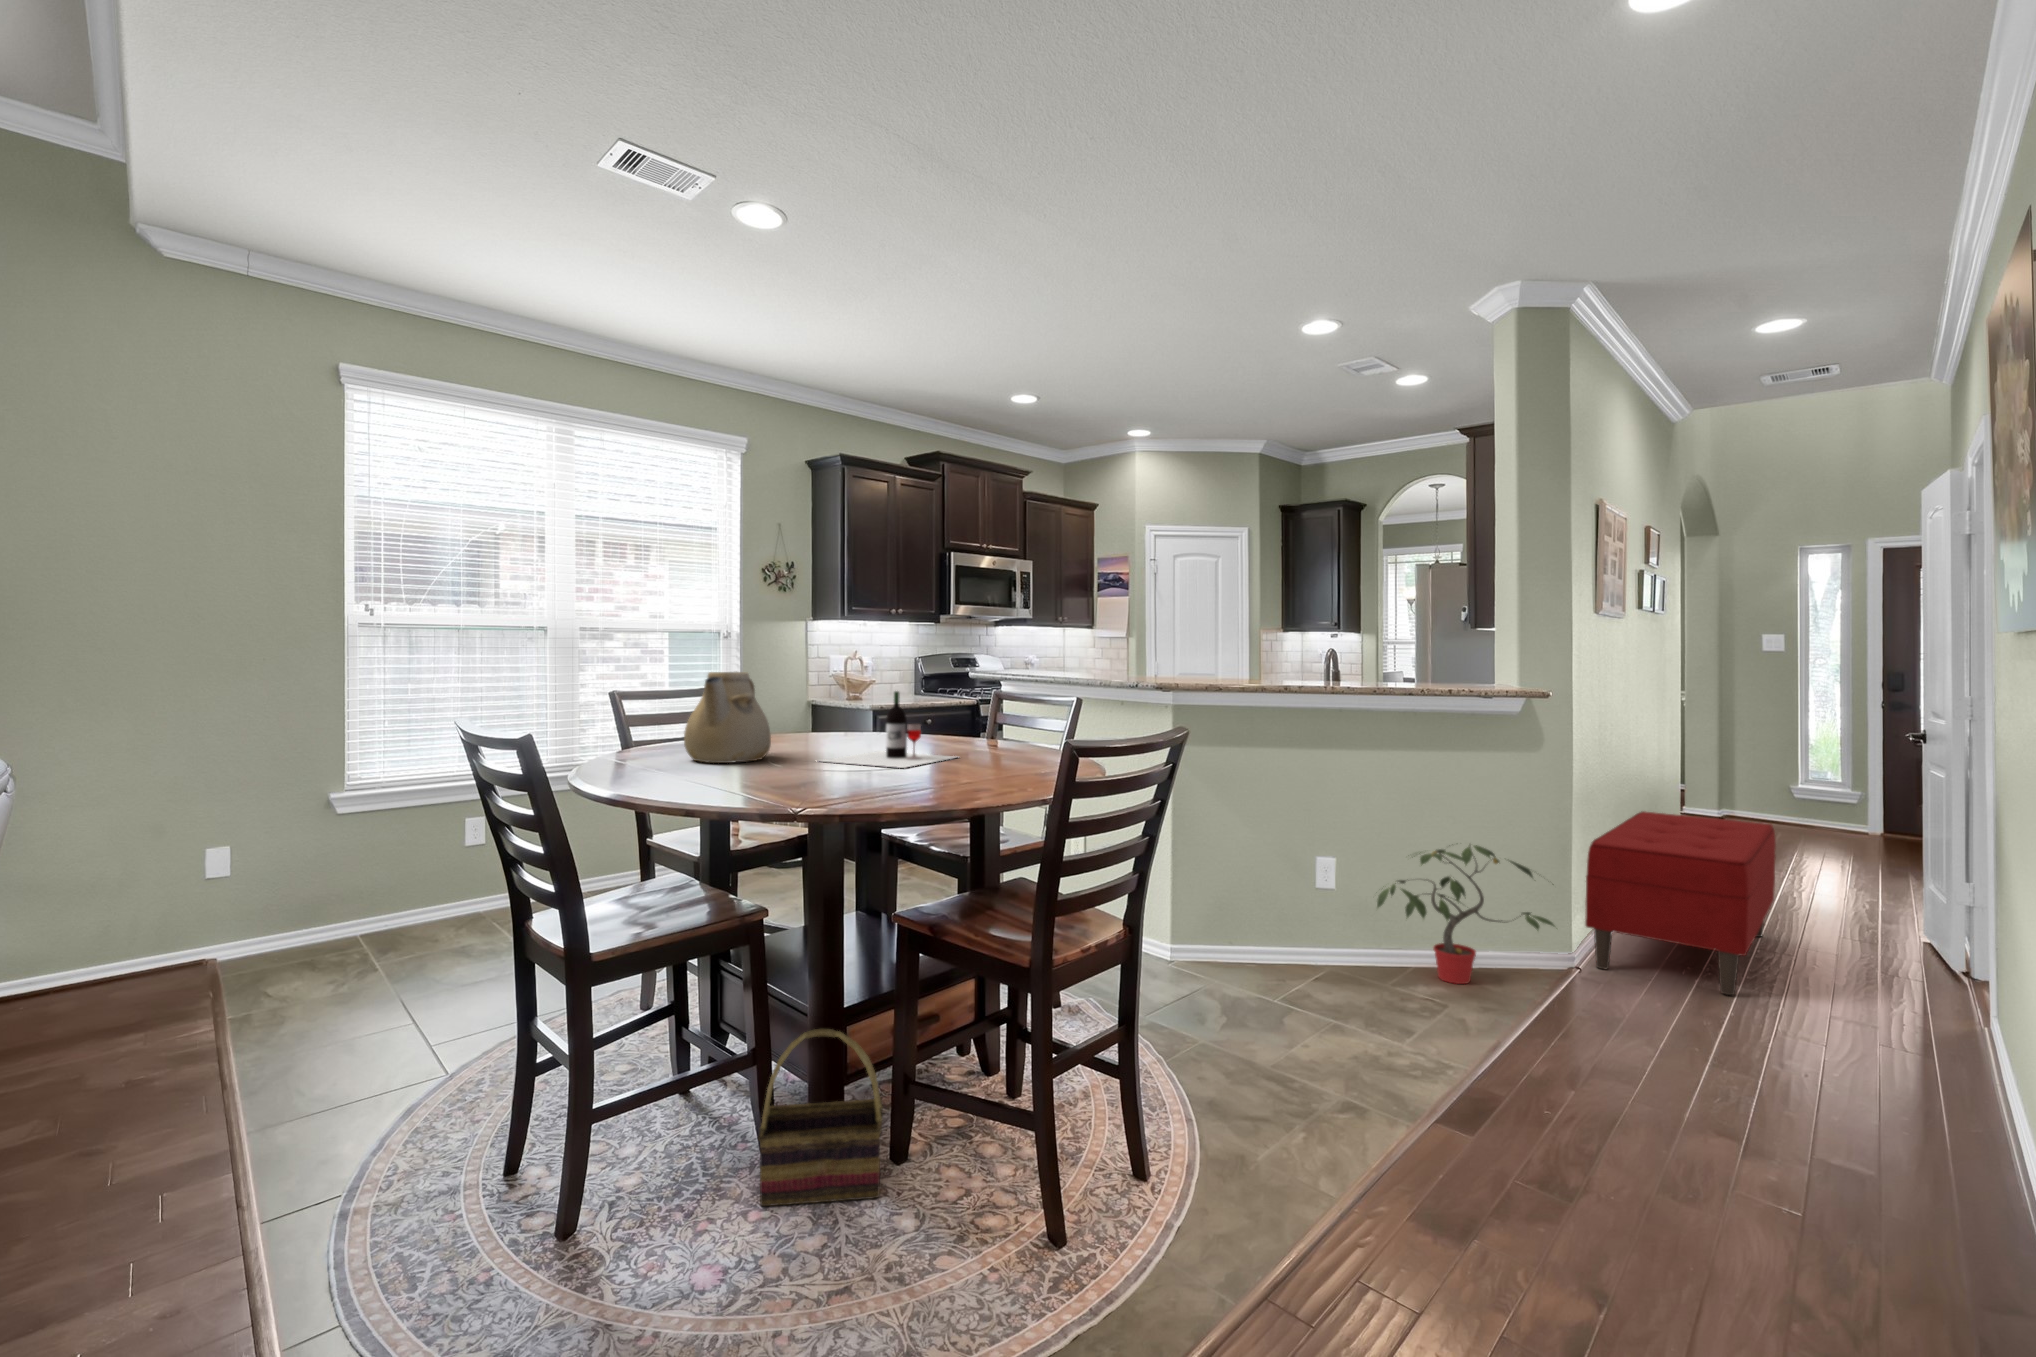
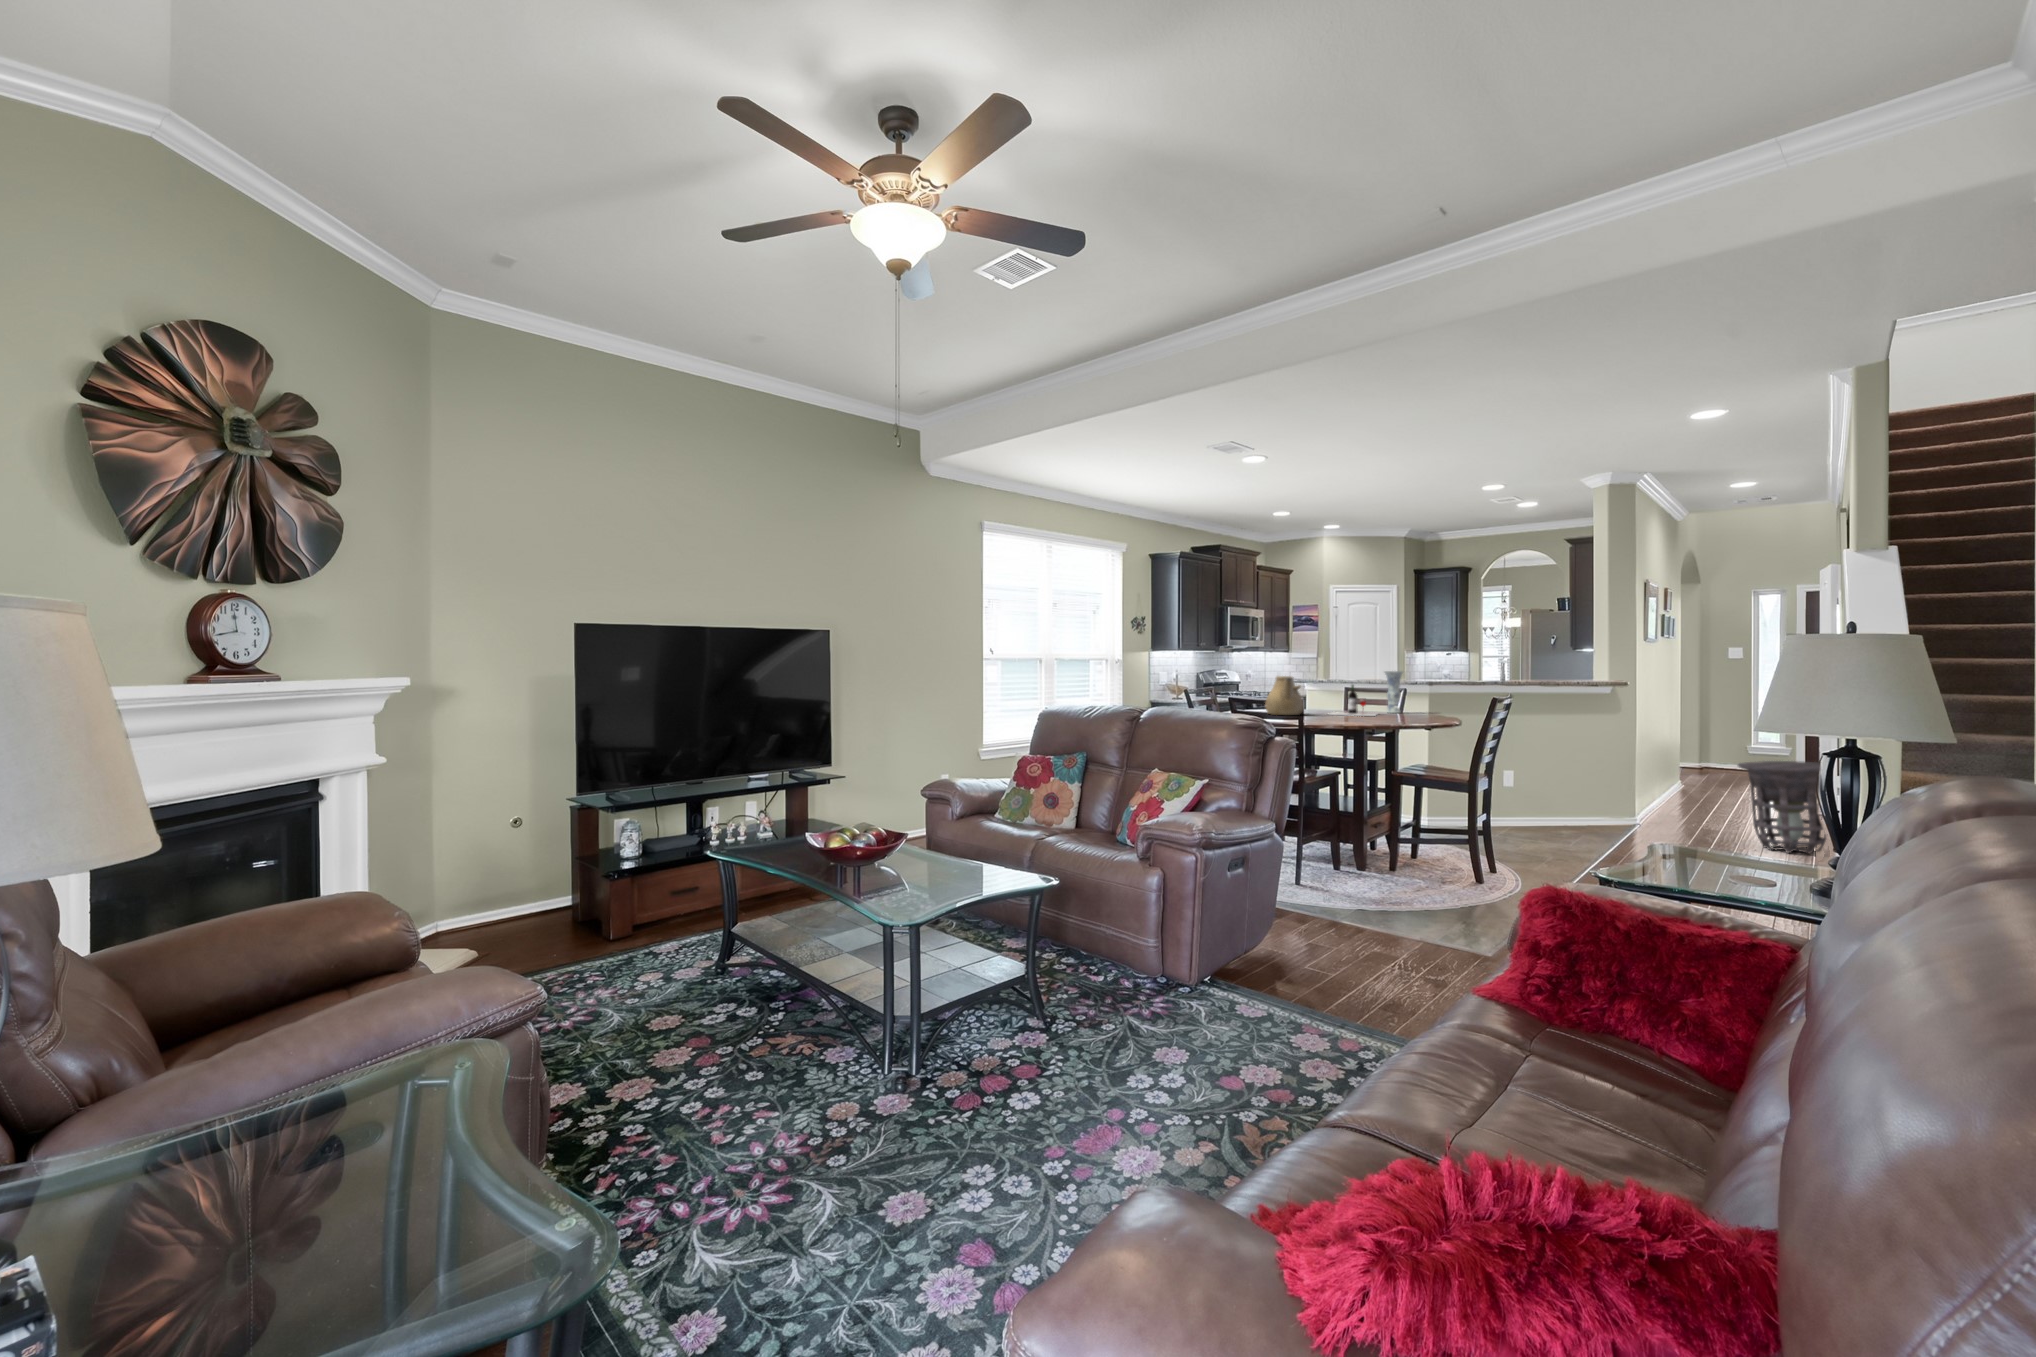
vase: none [985,662,1028,755] -> present [1385,671,1403,713]
bench: present [1585,811,1776,995] -> none [1648,750,1743,830]
potted plant: present [1377,845,1554,984] -> none [1541,759,1641,827]
side table: none [1757,868,1989,1102] -> present [1738,761,1826,853]
basket: present [758,1029,882,1206] -> none [1358,811,1413,874]

